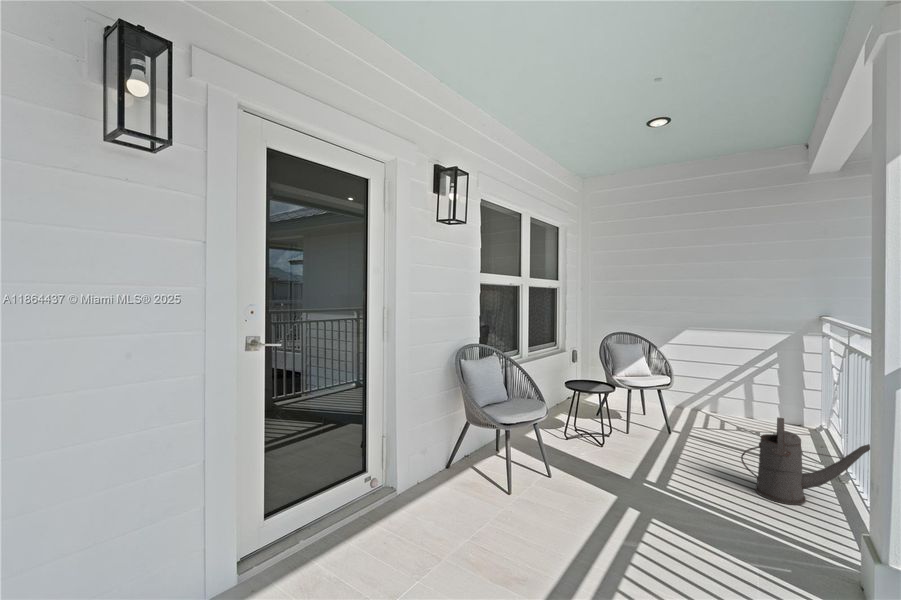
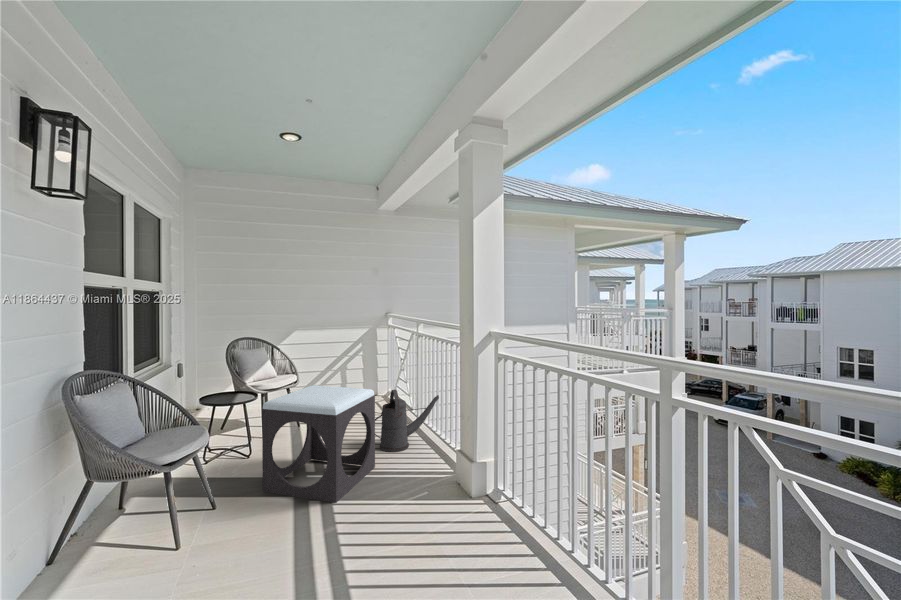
footstool: none [595,389,732,522] -> present [262,385,375,503]

